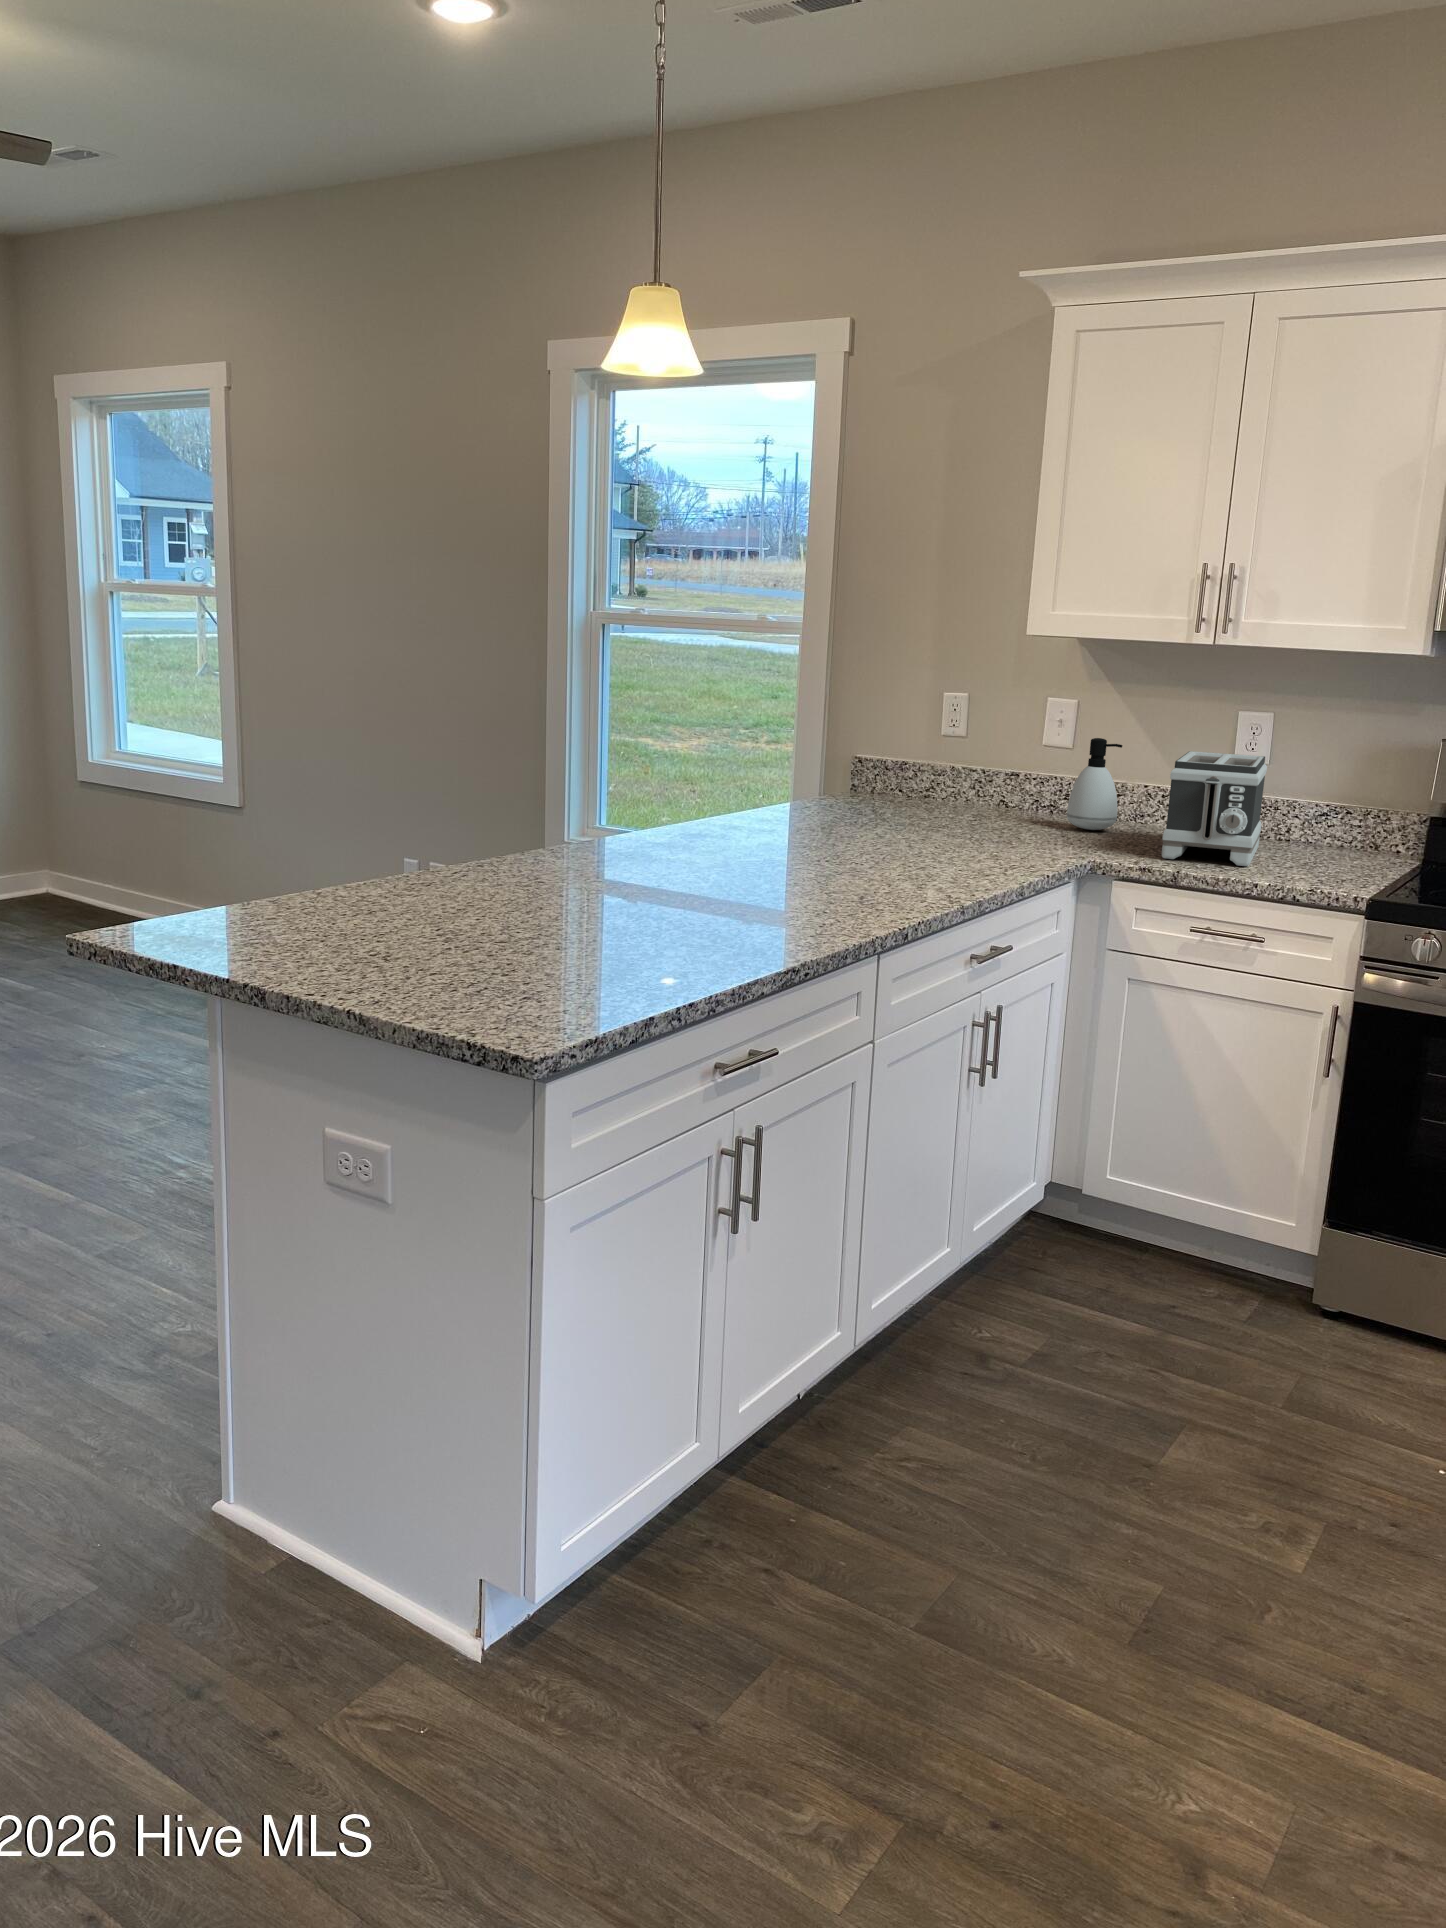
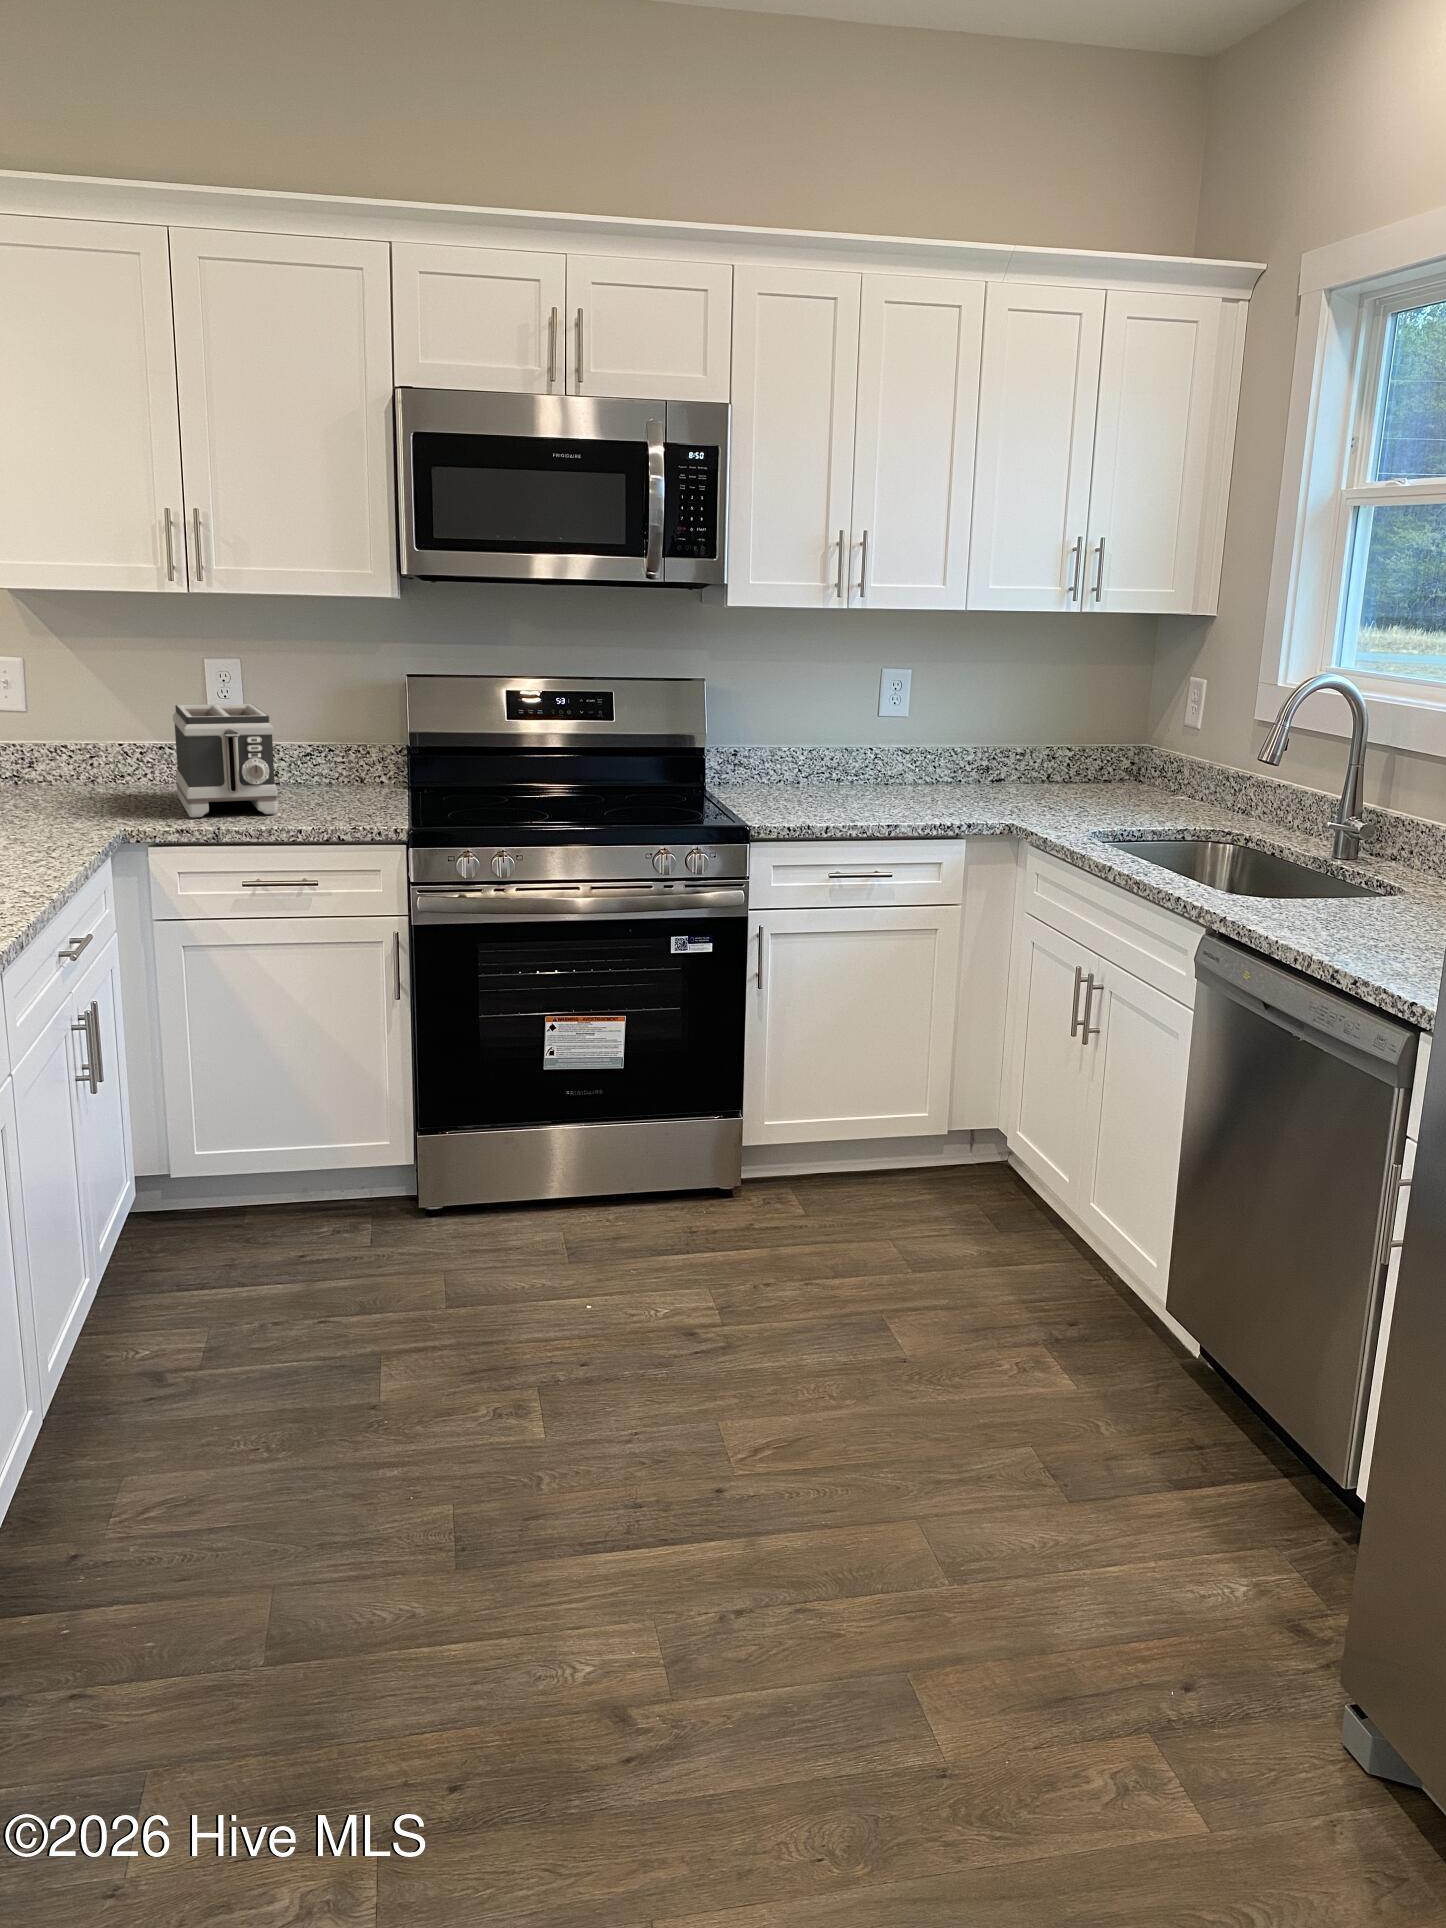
soap dispenser: present [1067,738,1122,830] -> none [47,699,105,798]

